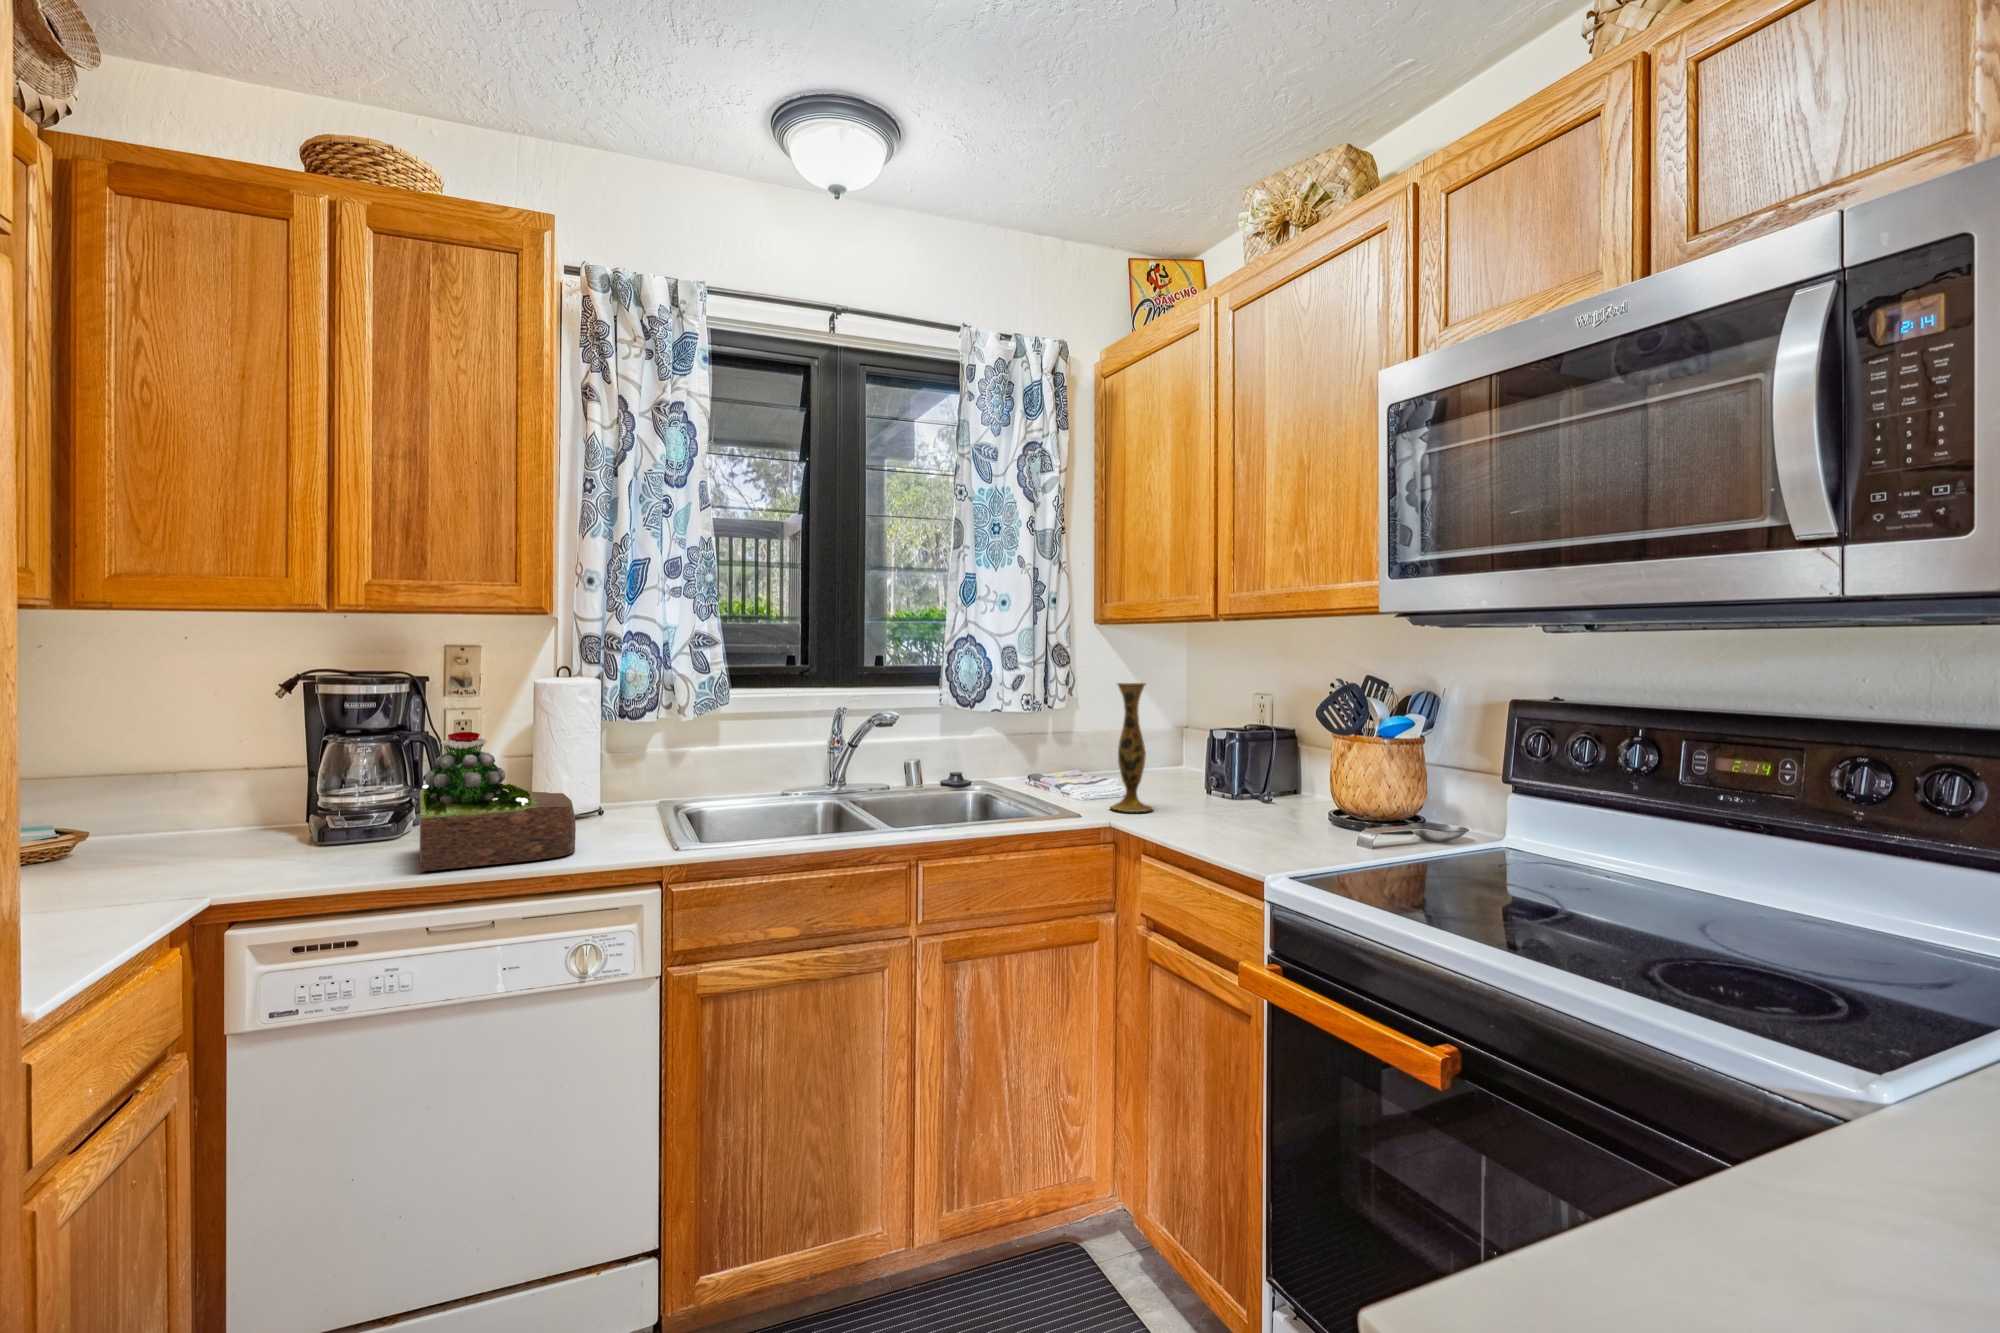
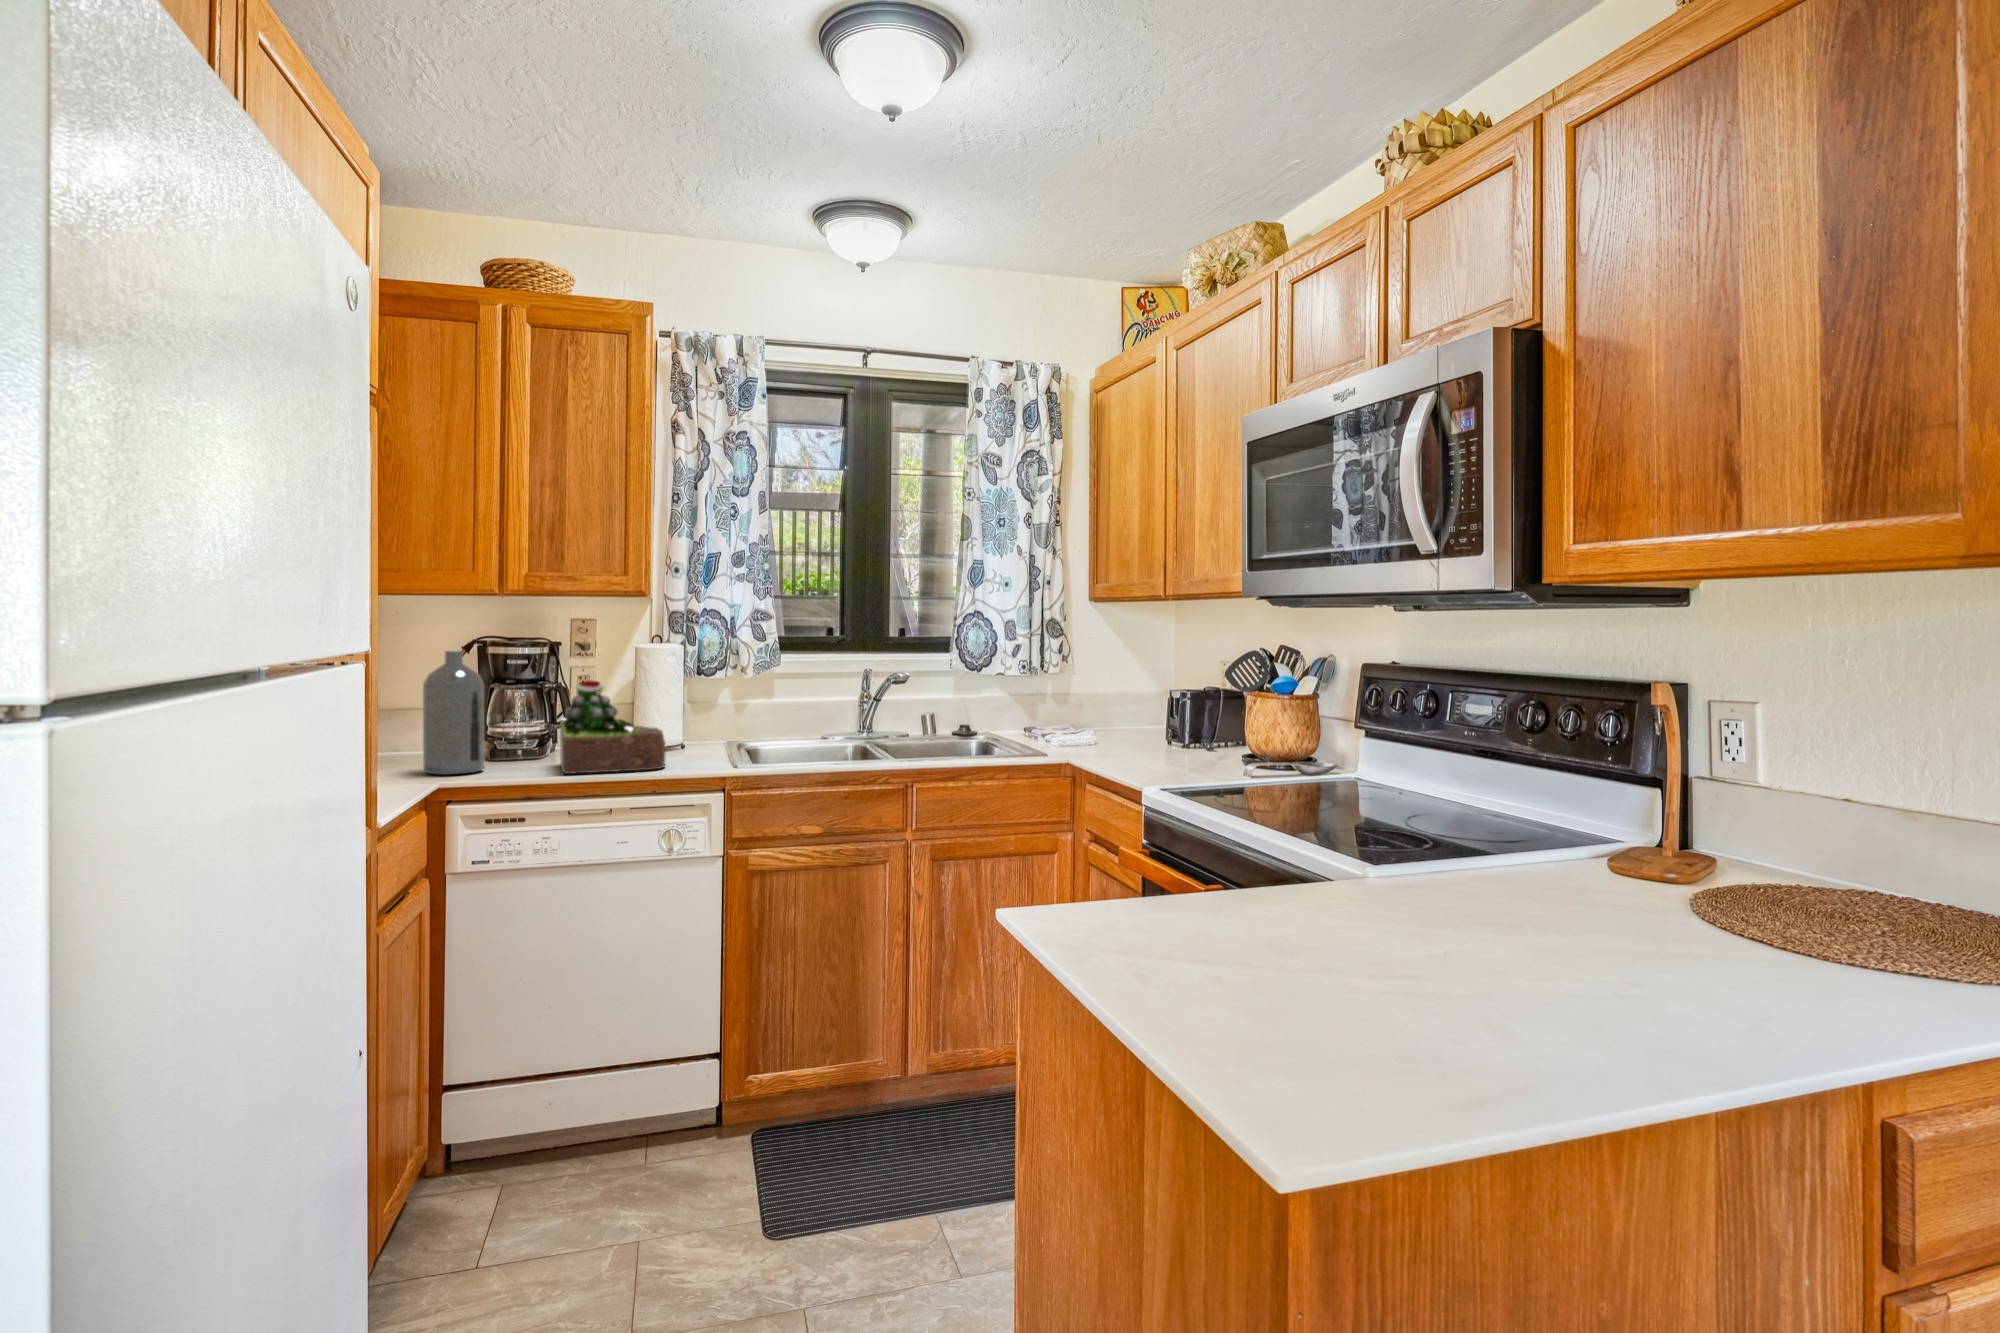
vase: present [1111,683,1152,812] -> none [1077,652,1112,755]
bottle: none [195,692,298,880] -> present [423,651,484,775]

